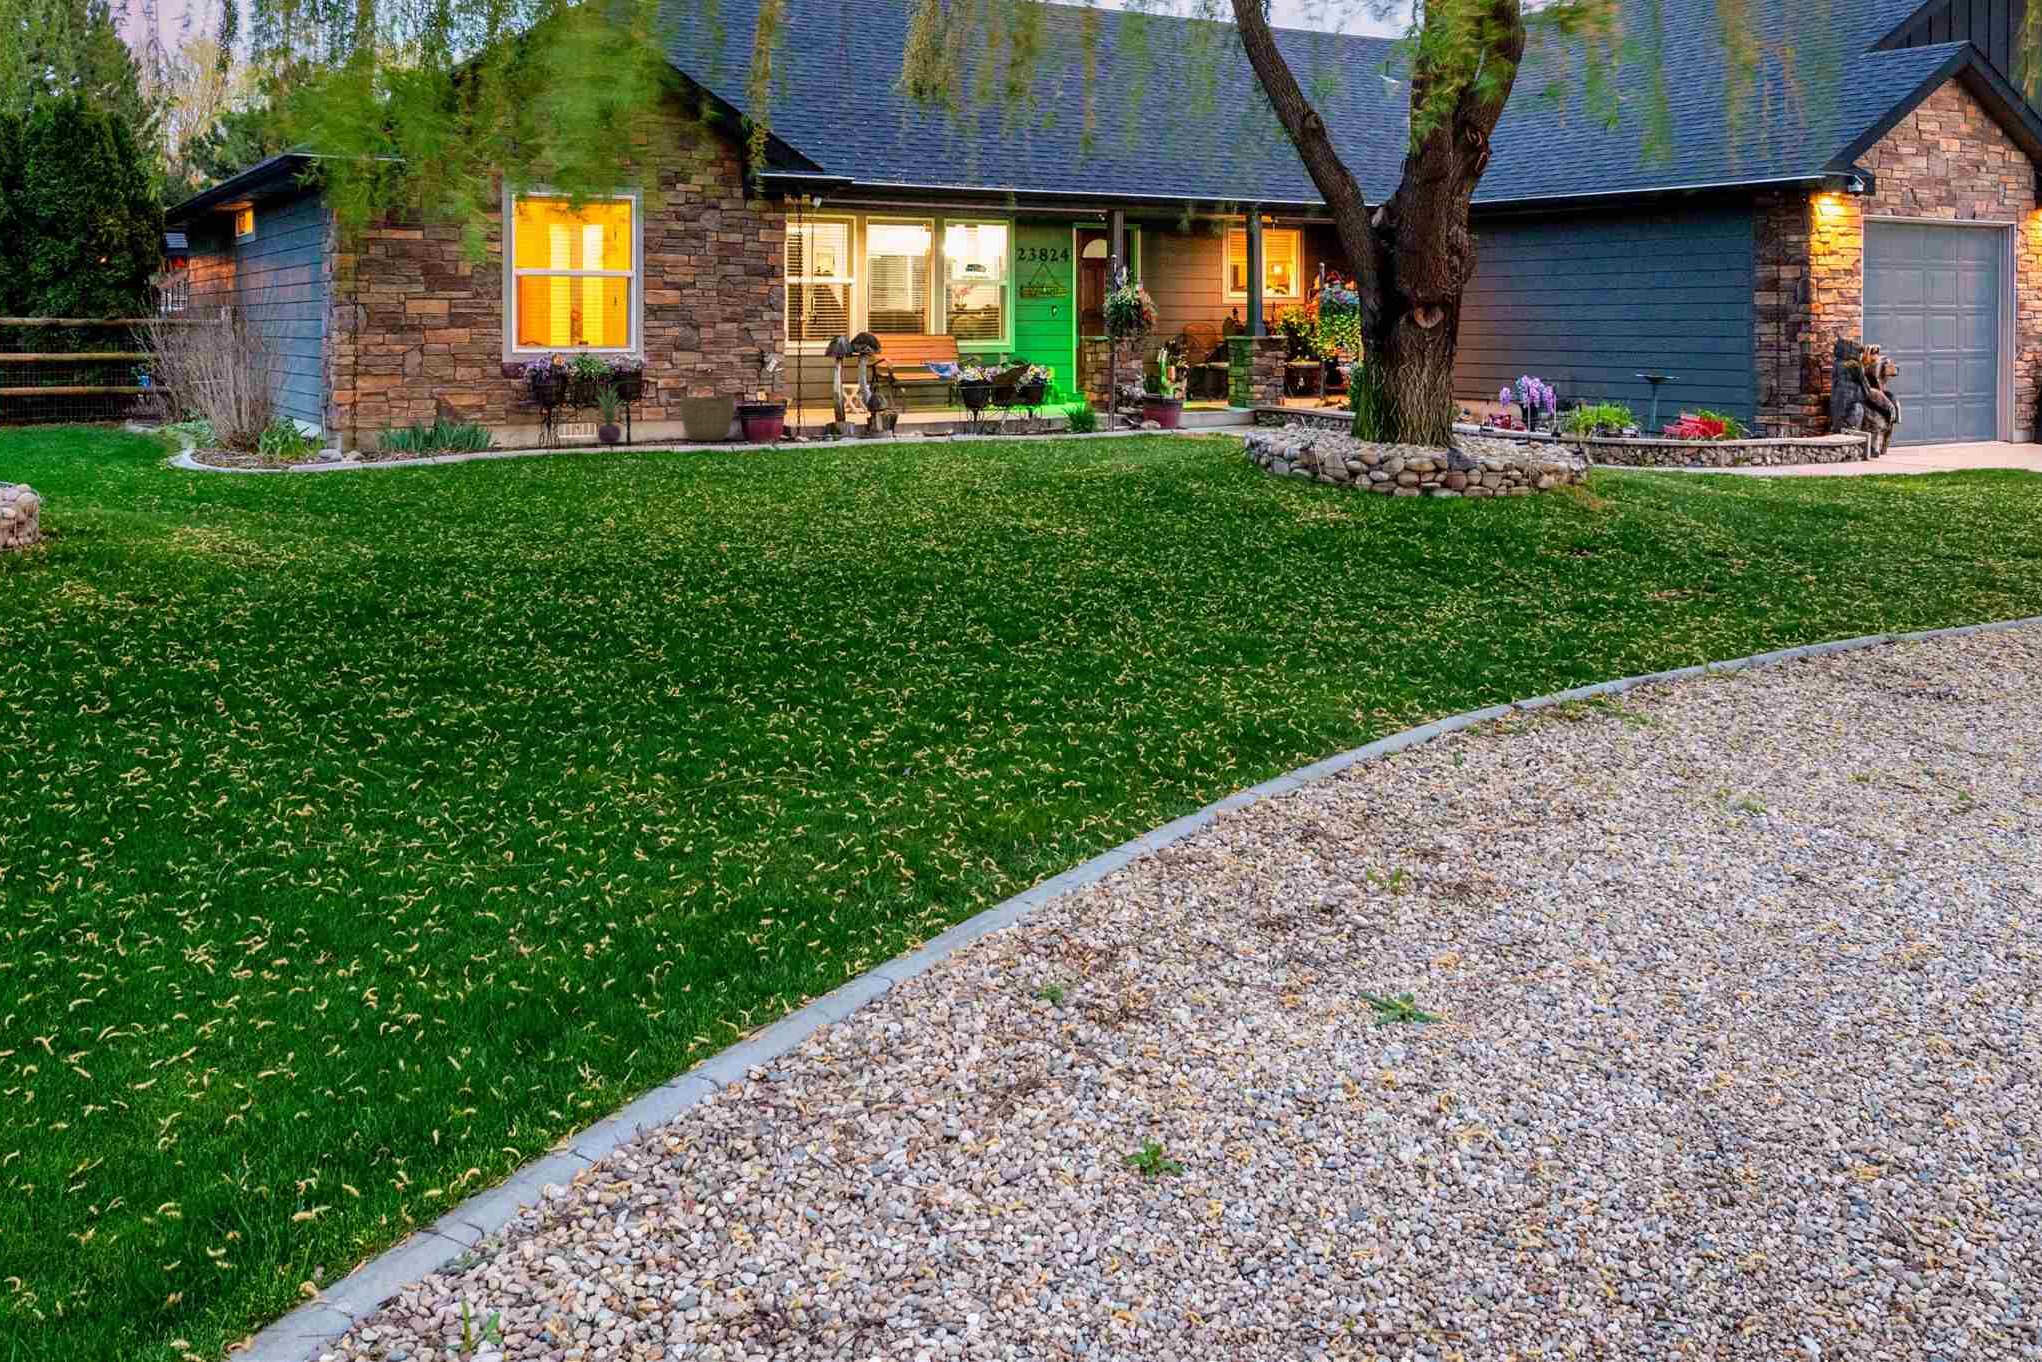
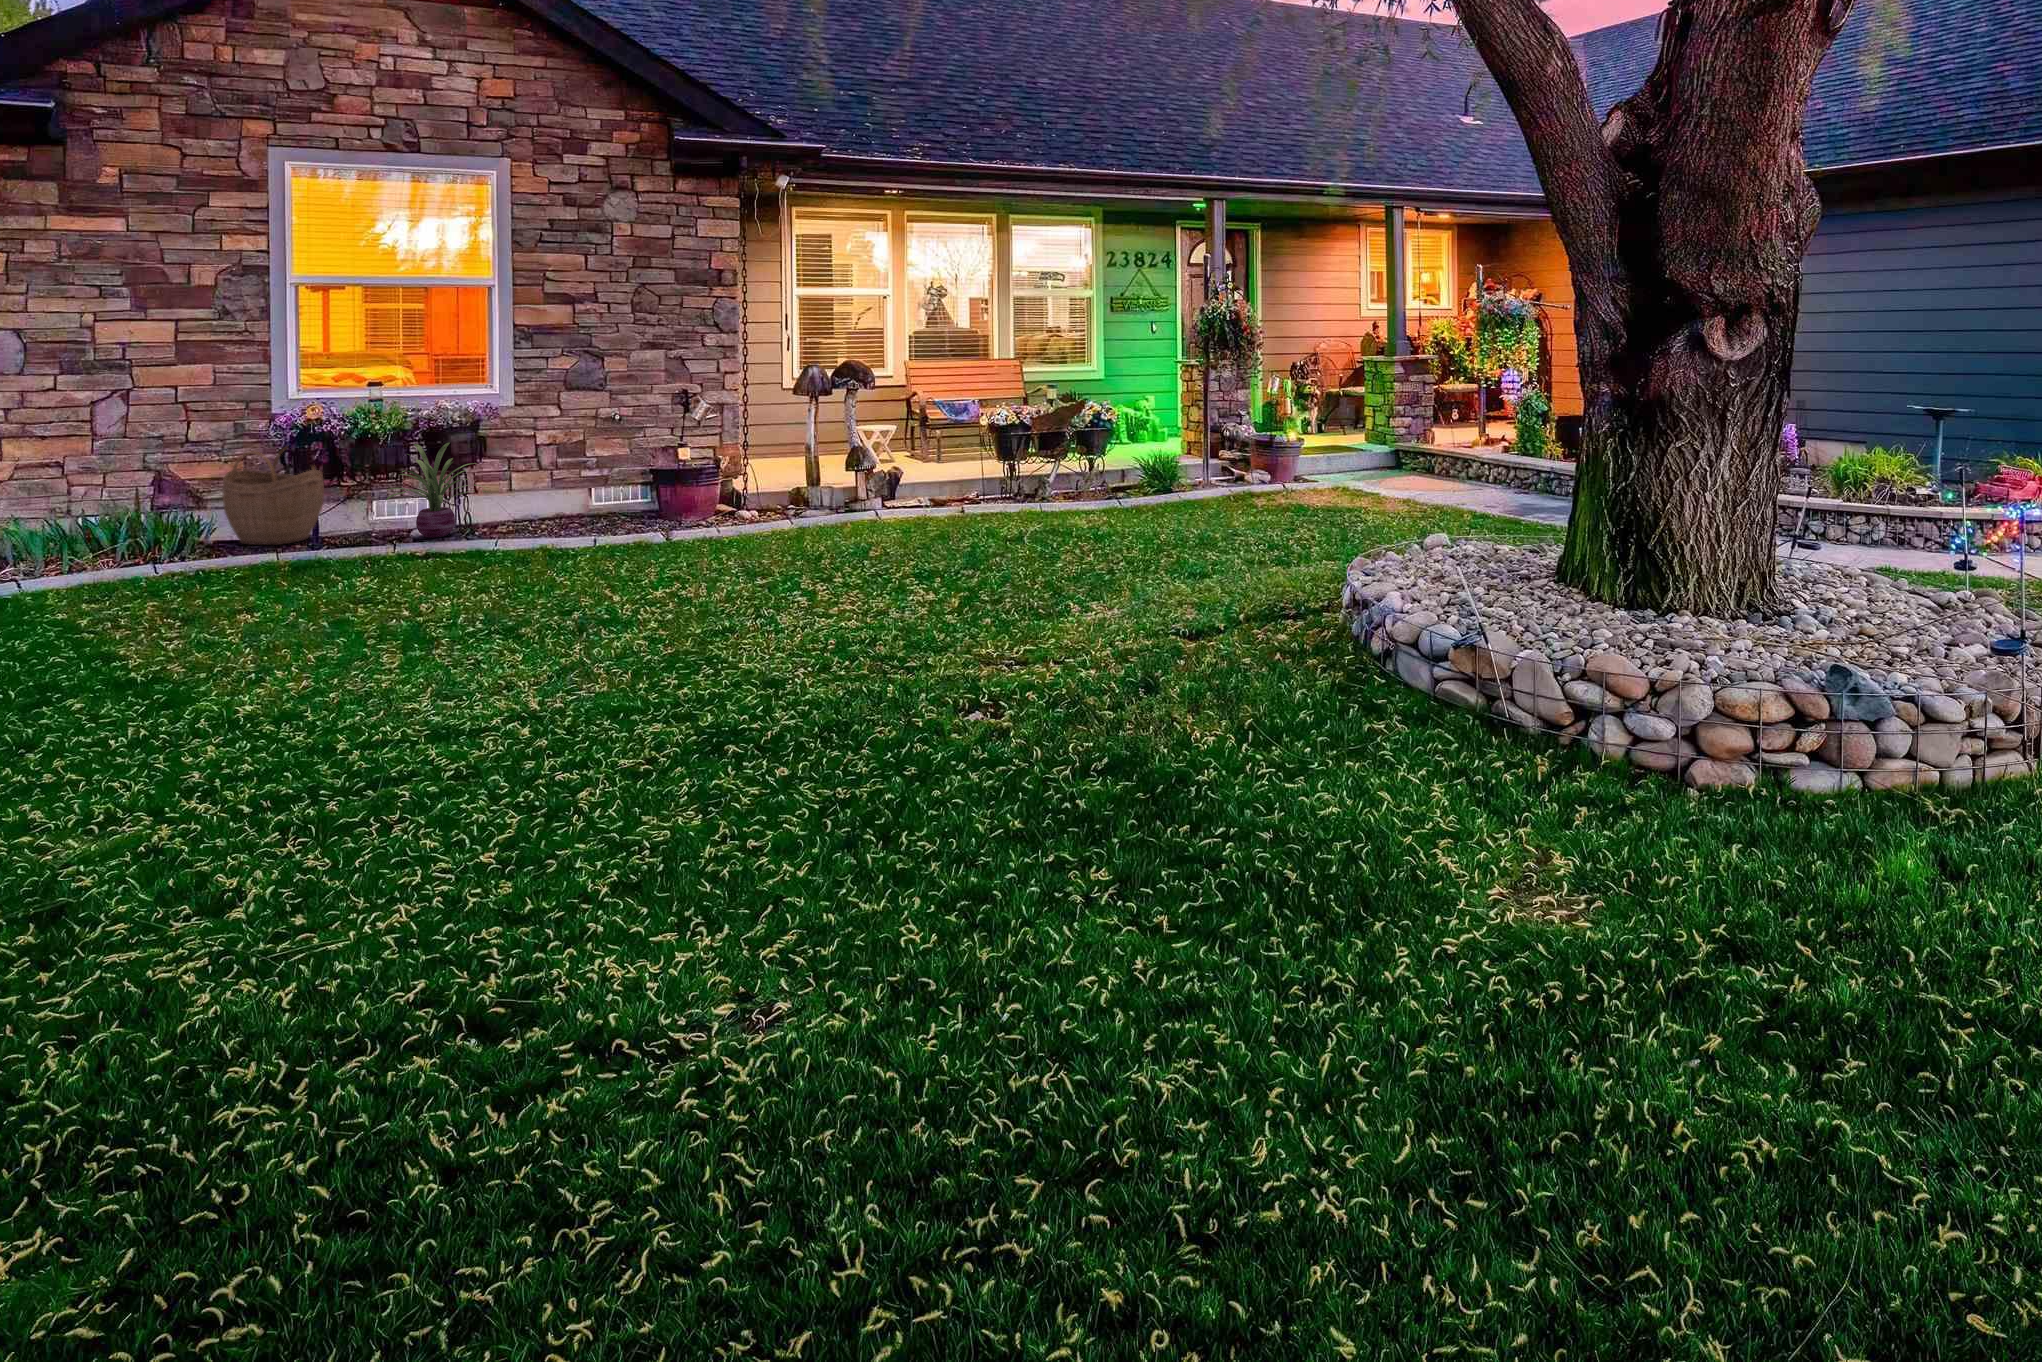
woven basket: present [680,380,734,441] -> present [222,447,324,545]

